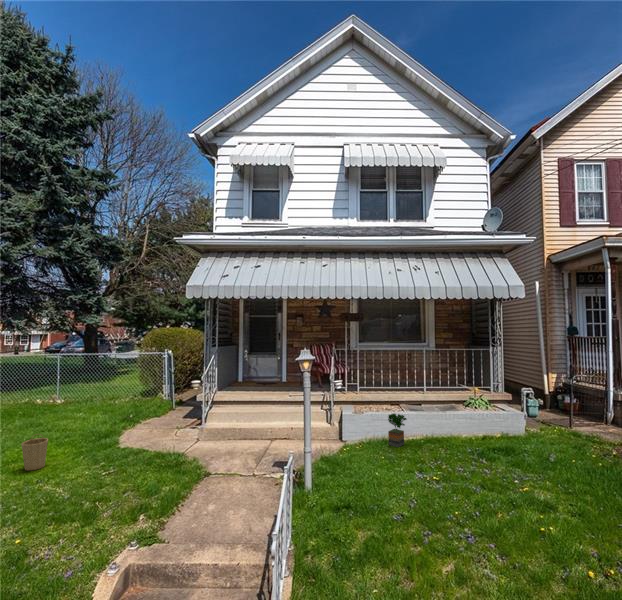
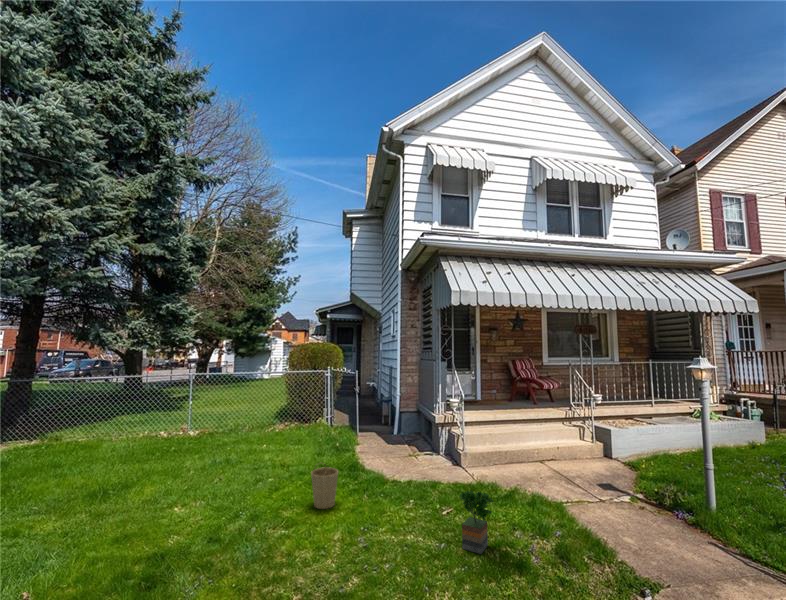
potted tree: present [388,414,406,447] -> present [460,491,493,554]

